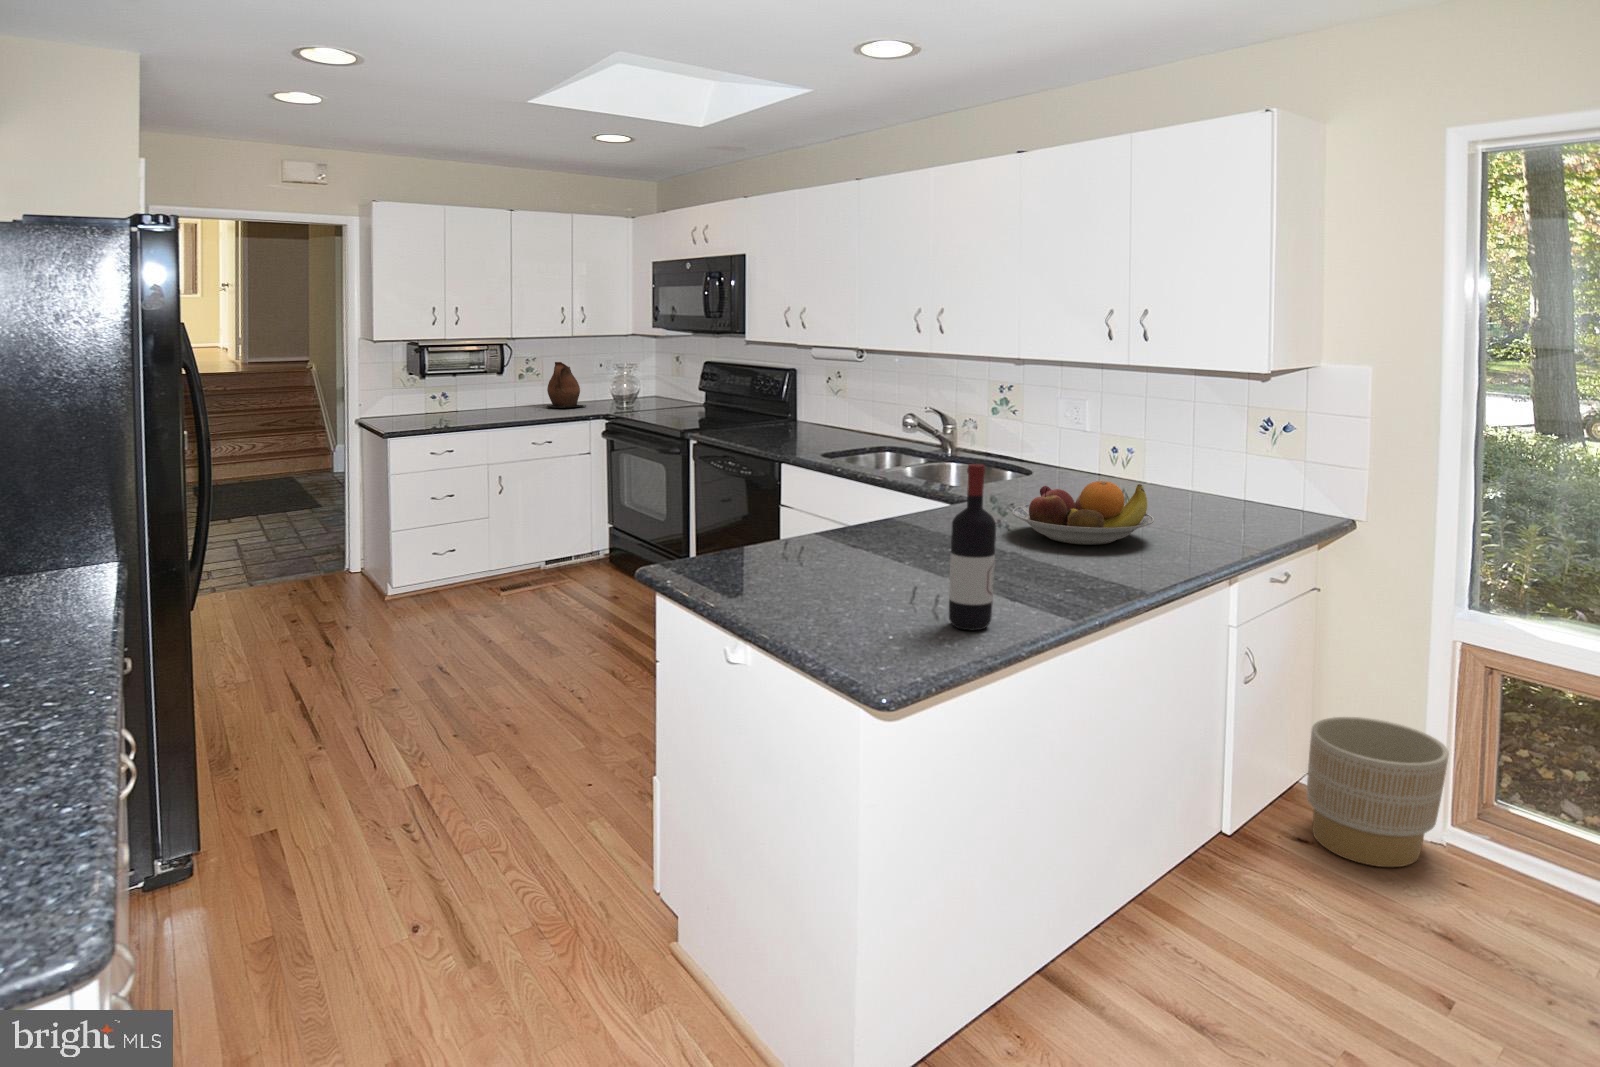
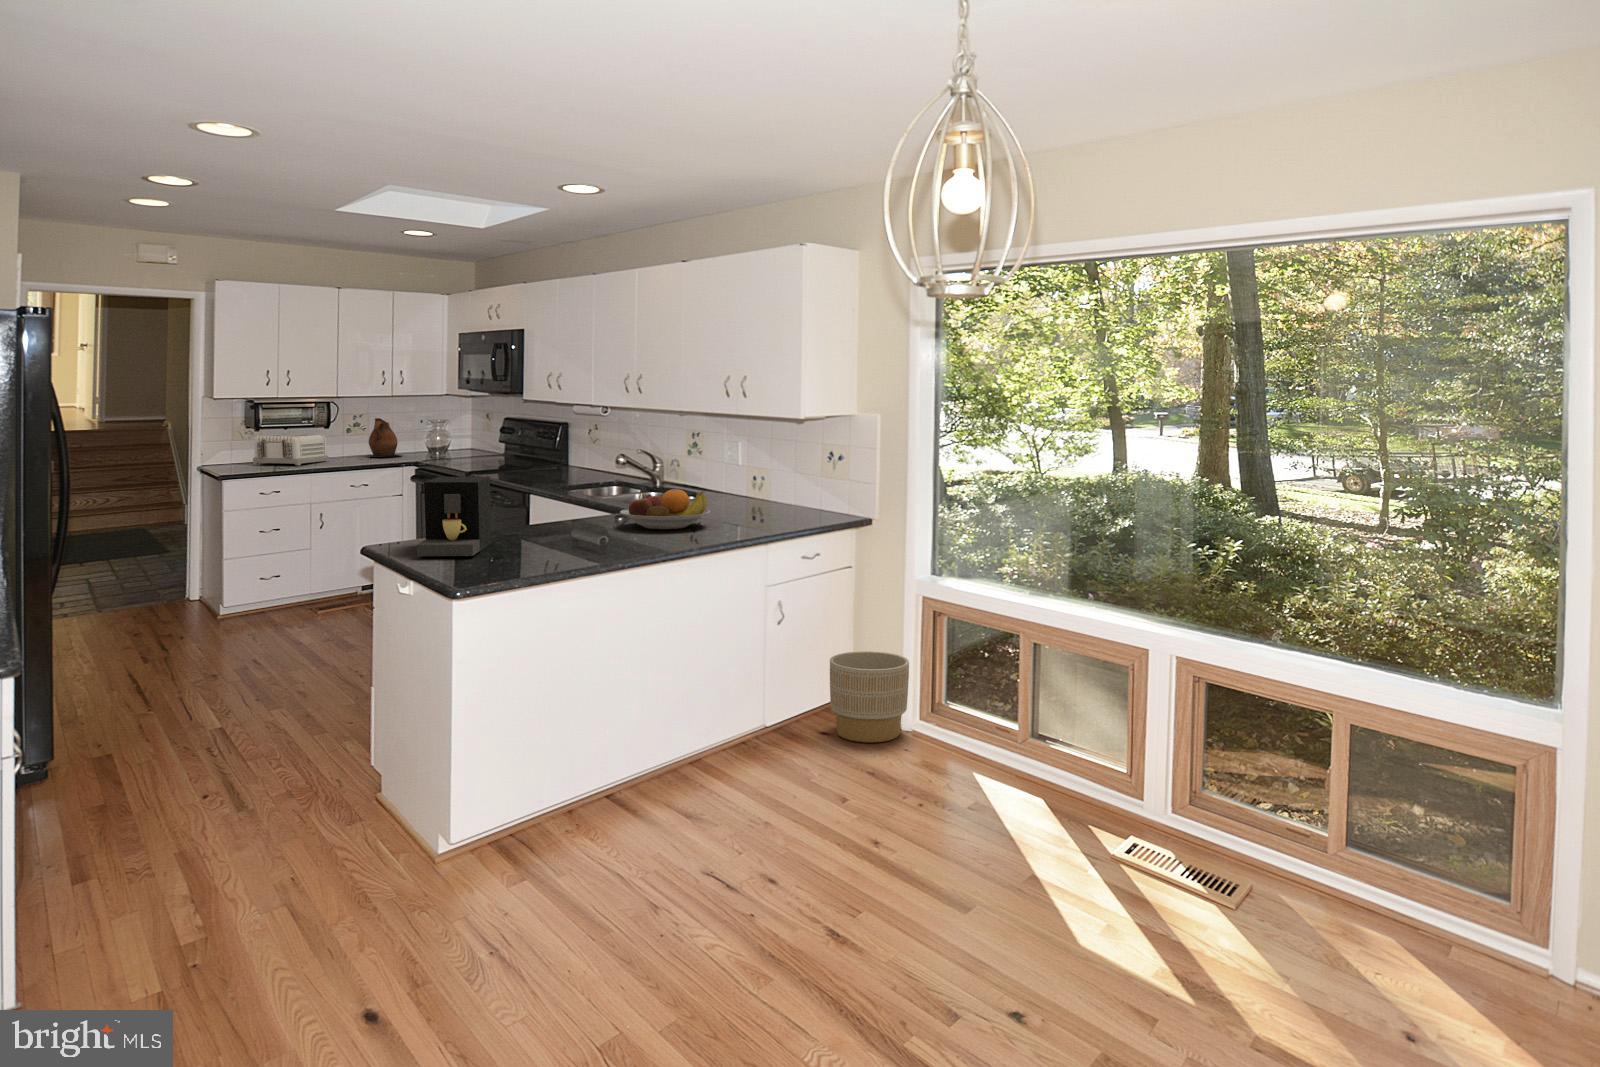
toaster: none [418,381,504,419] -> present [253,434,329,465]
wine bottle: present [949,464,996,630] -> none [511,466,537,559]
coffee maker: none [780,472,881,625] -> present [417,477,491,556]

